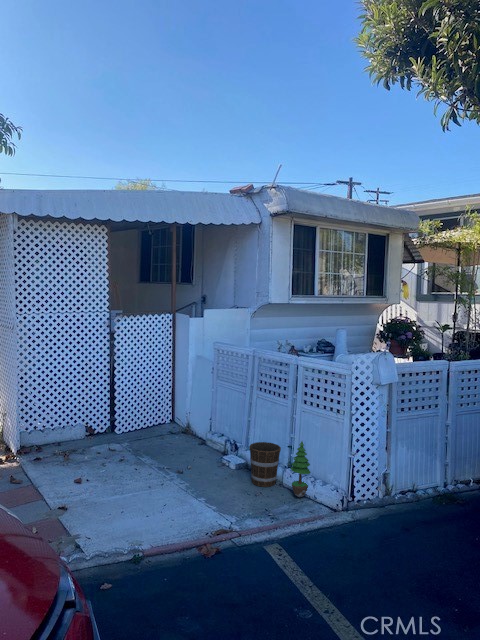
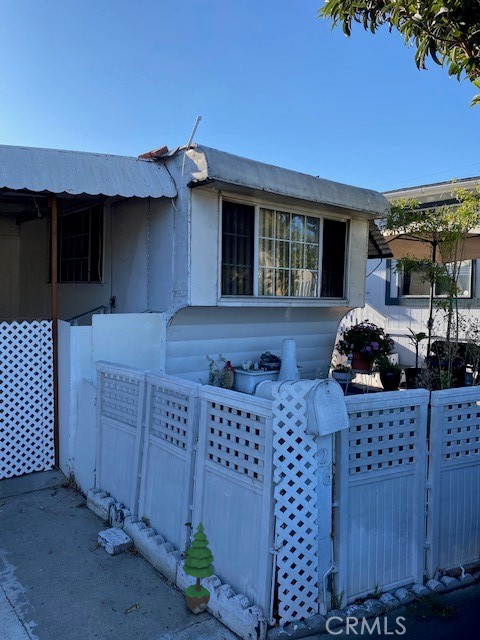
bucket: present [249,442,281,487] -> none [127,516,176,592]

